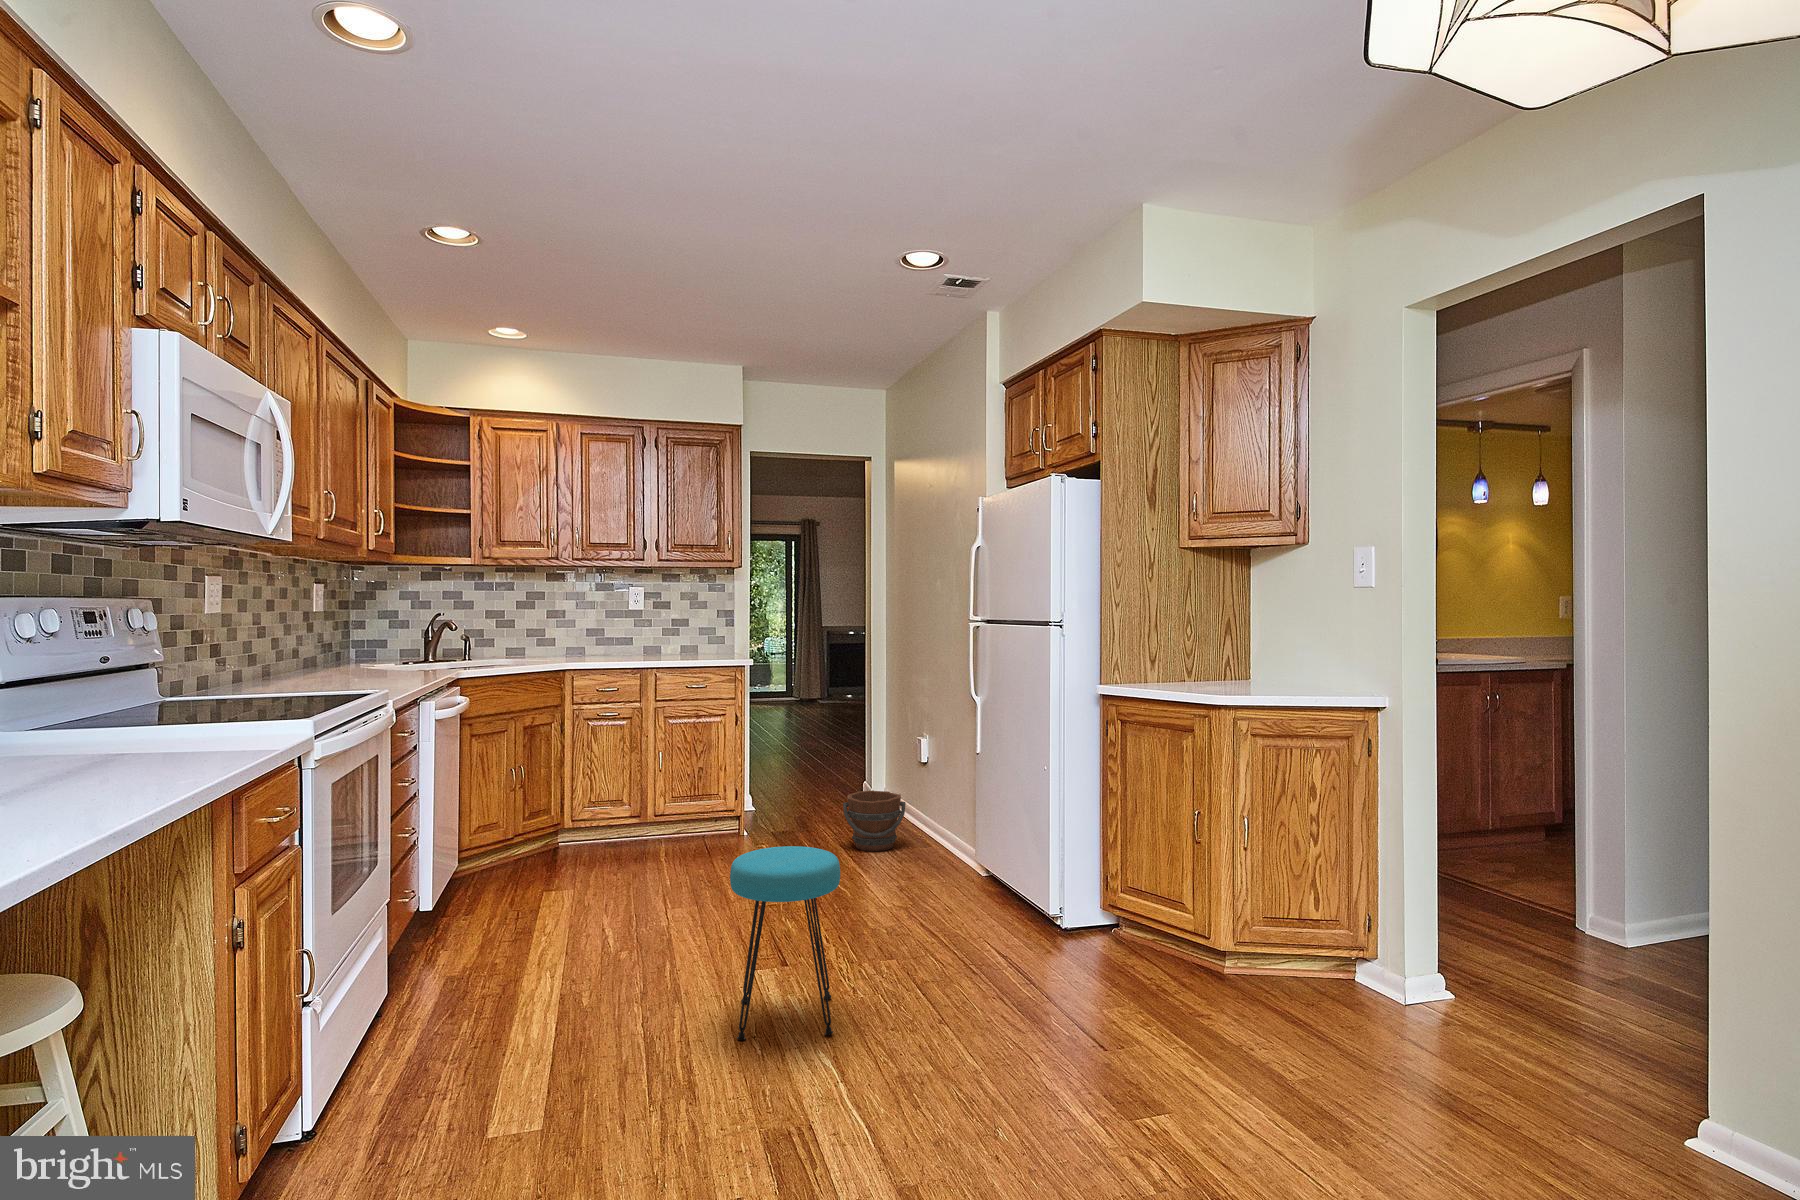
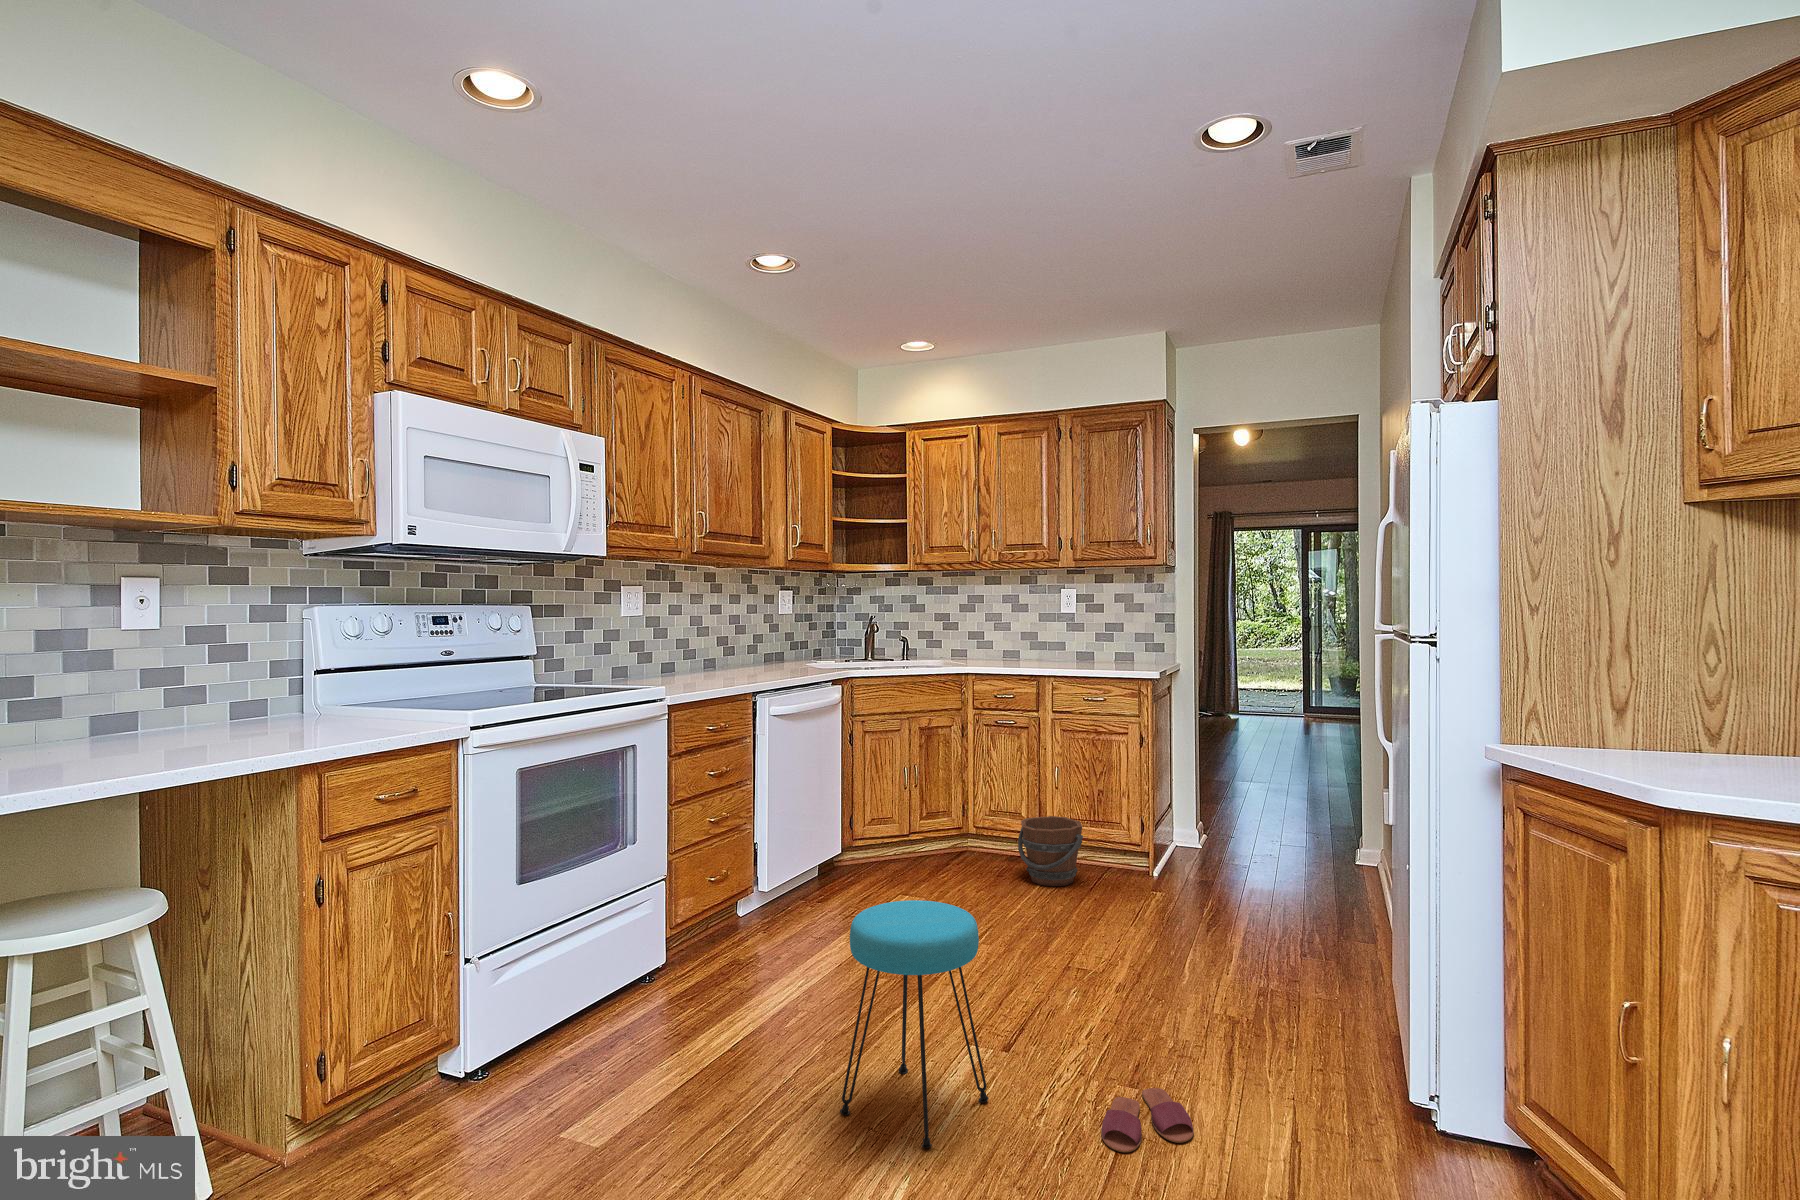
bucket: present [843,790,906,851] -> present [1018,816,1083,886]
slippers: none [906,955,971,994] -> present [1101,1088,1194,1152]

